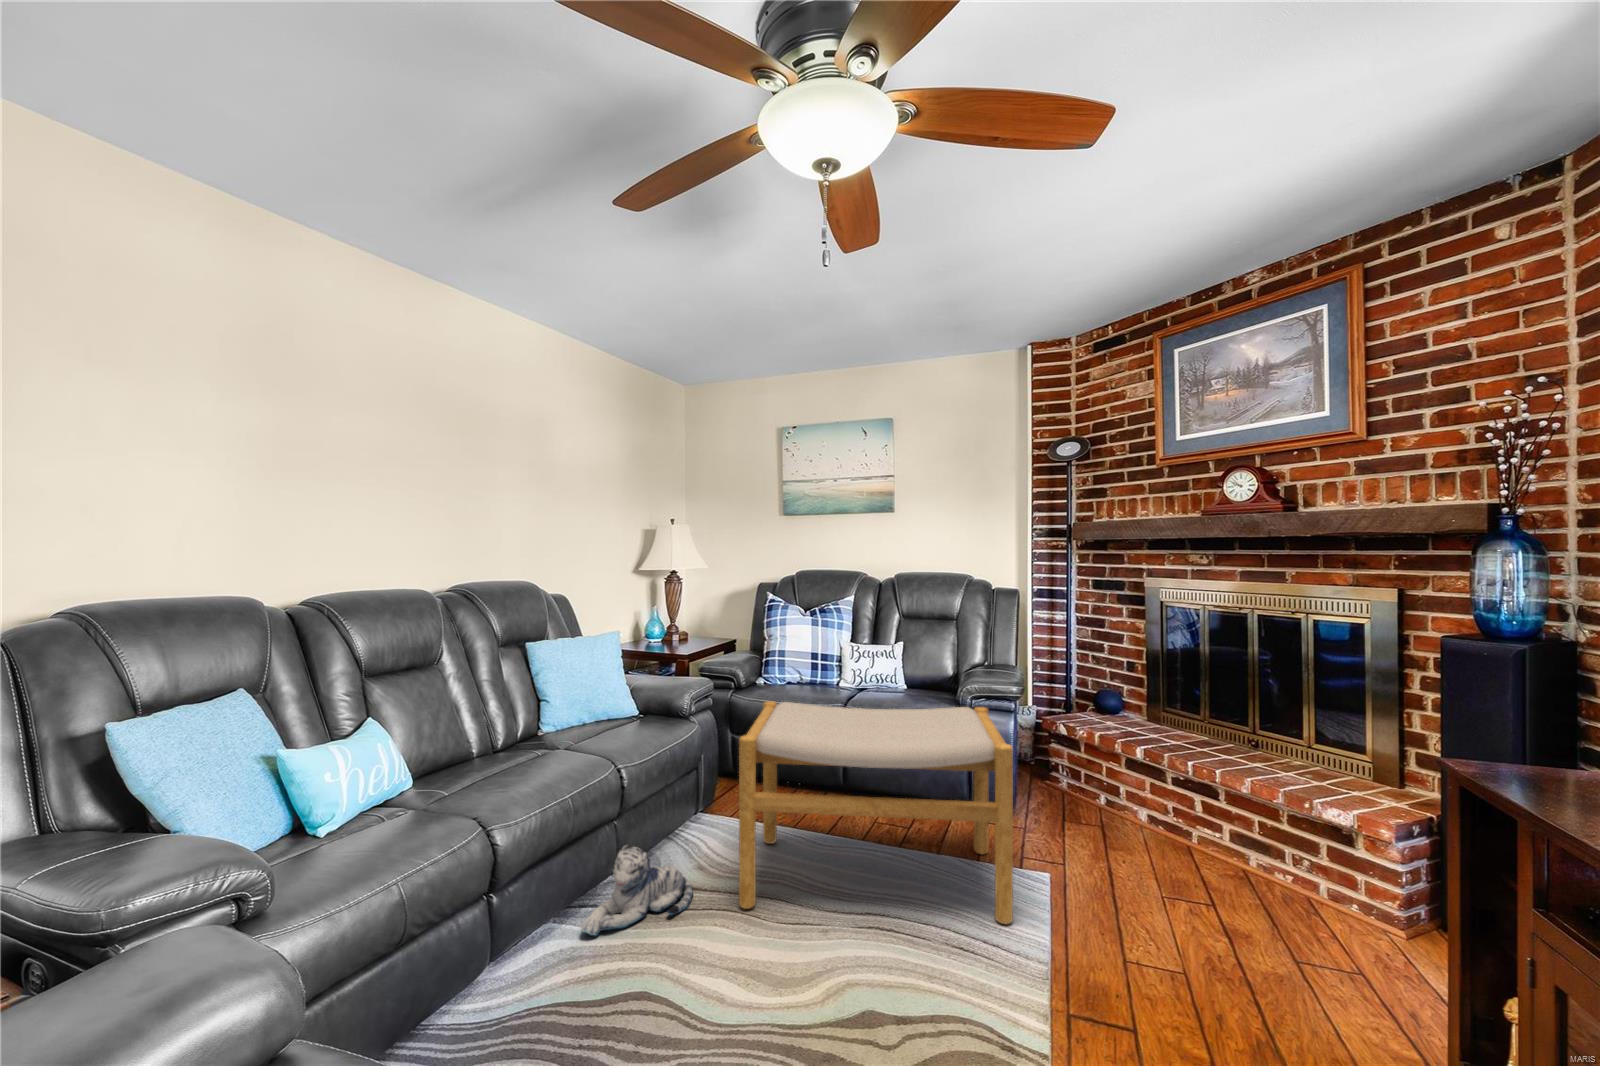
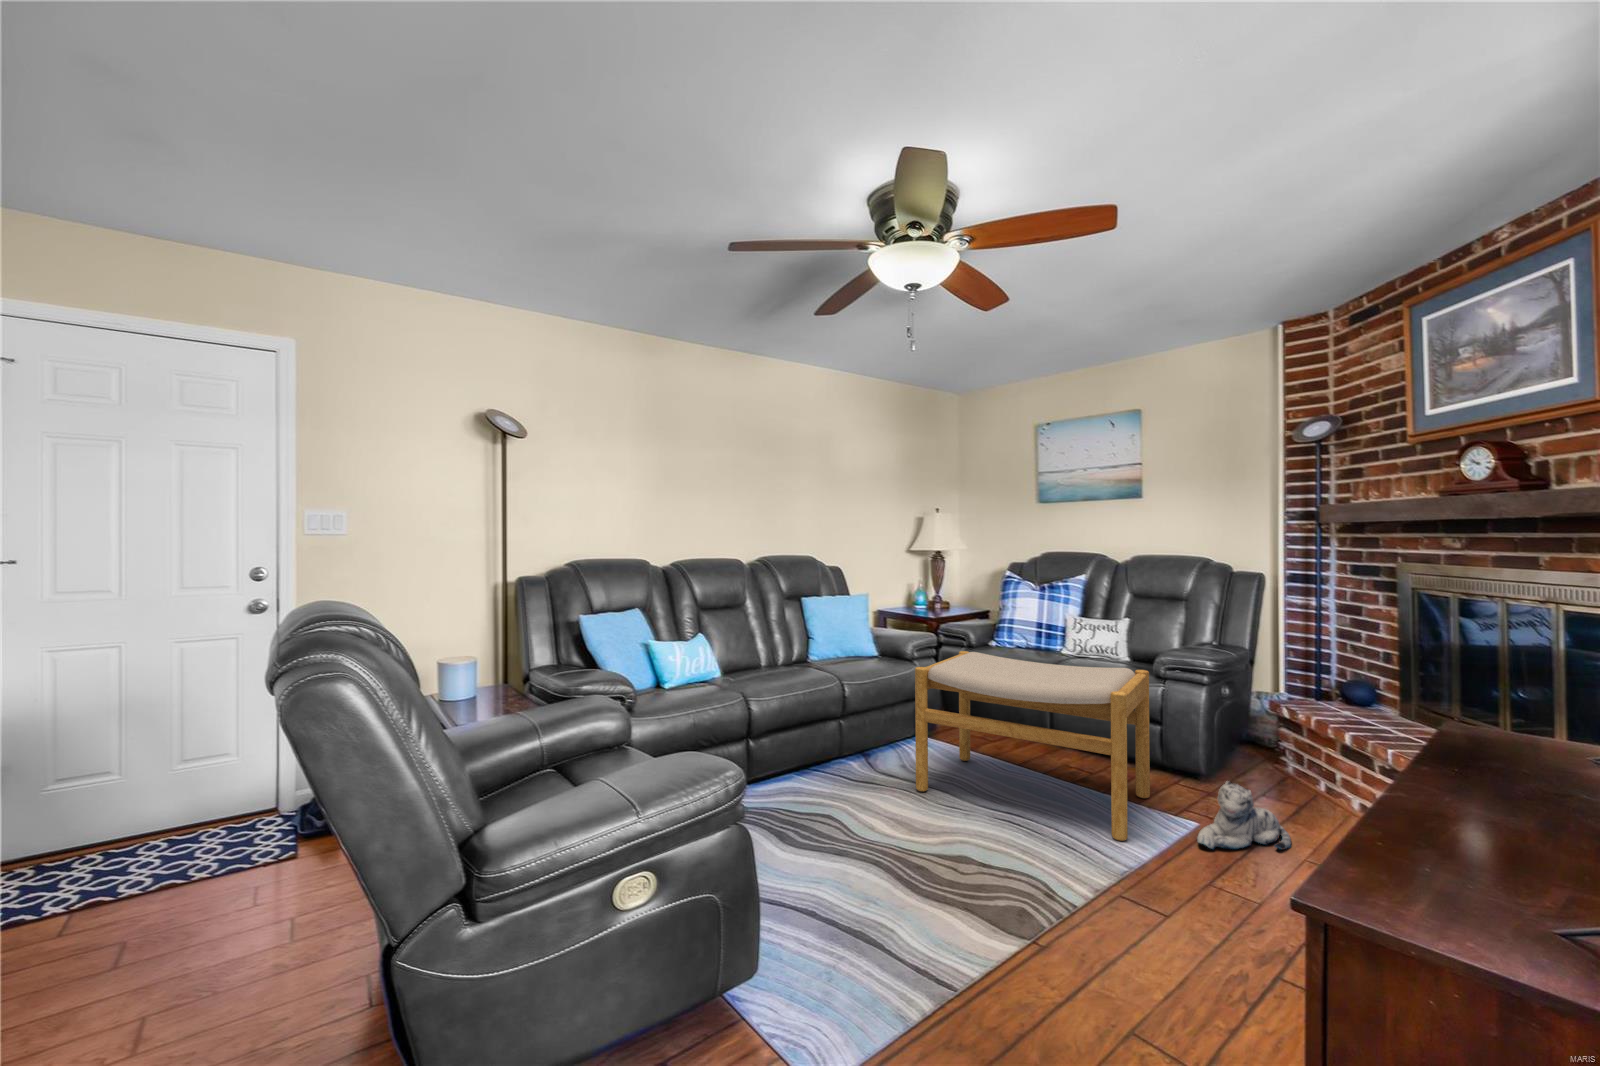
plush toy: present [581,846,693,936] -> present [1197,781,1291,850]

